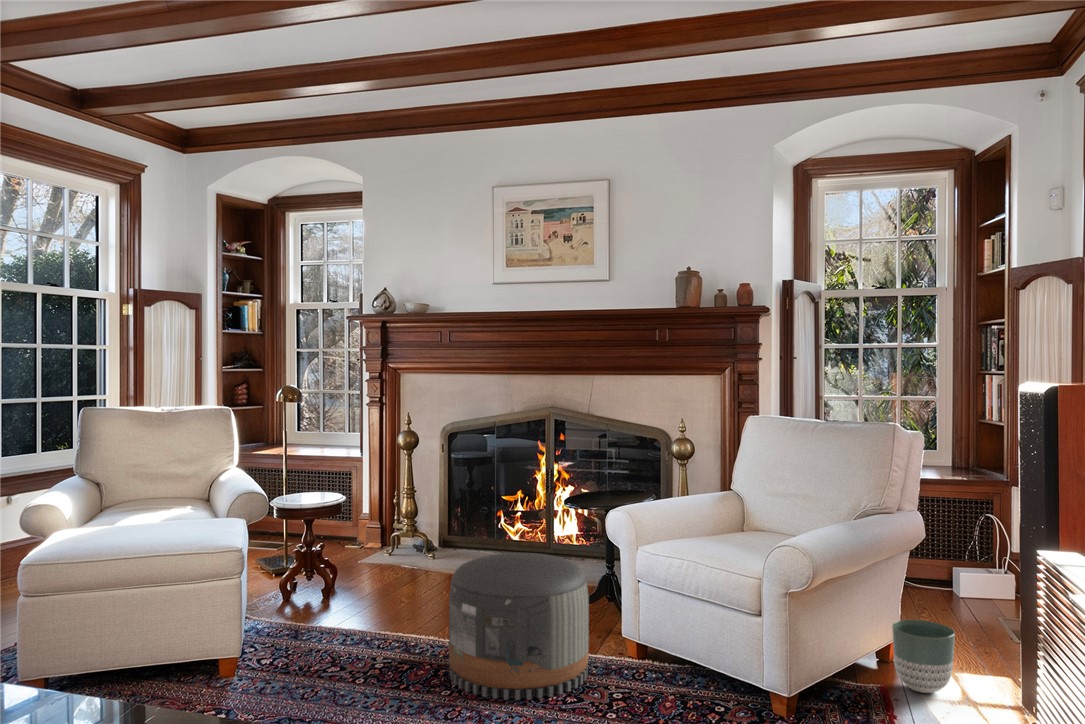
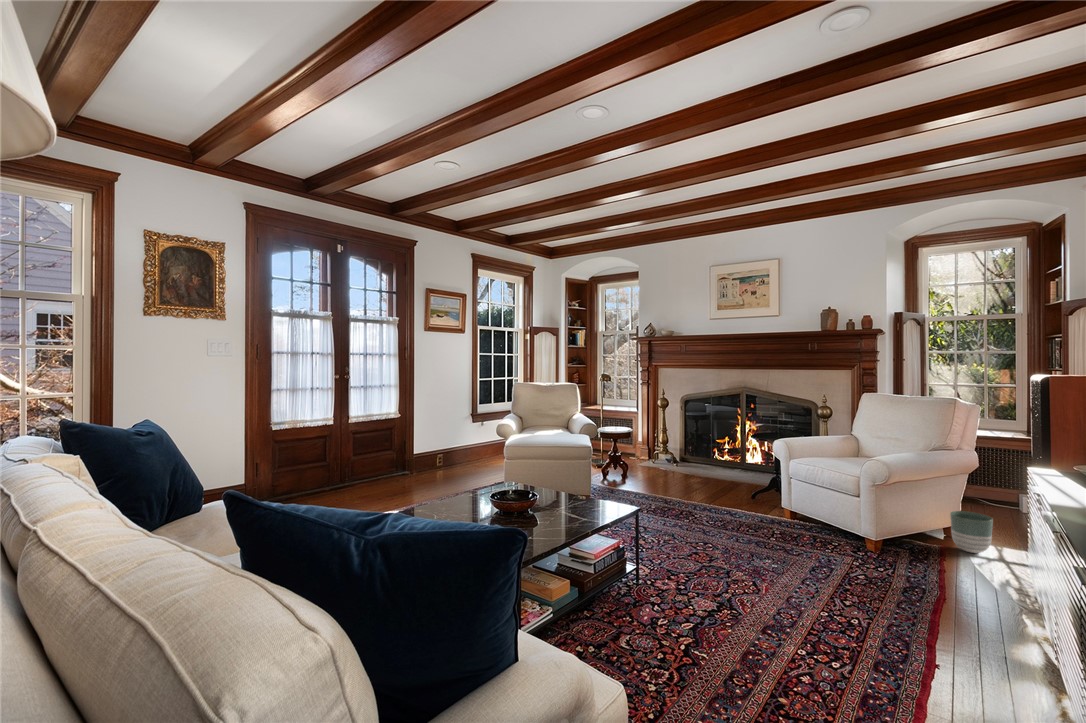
pouf: present [449,553,589,700] -> none [688,458,762,529]

